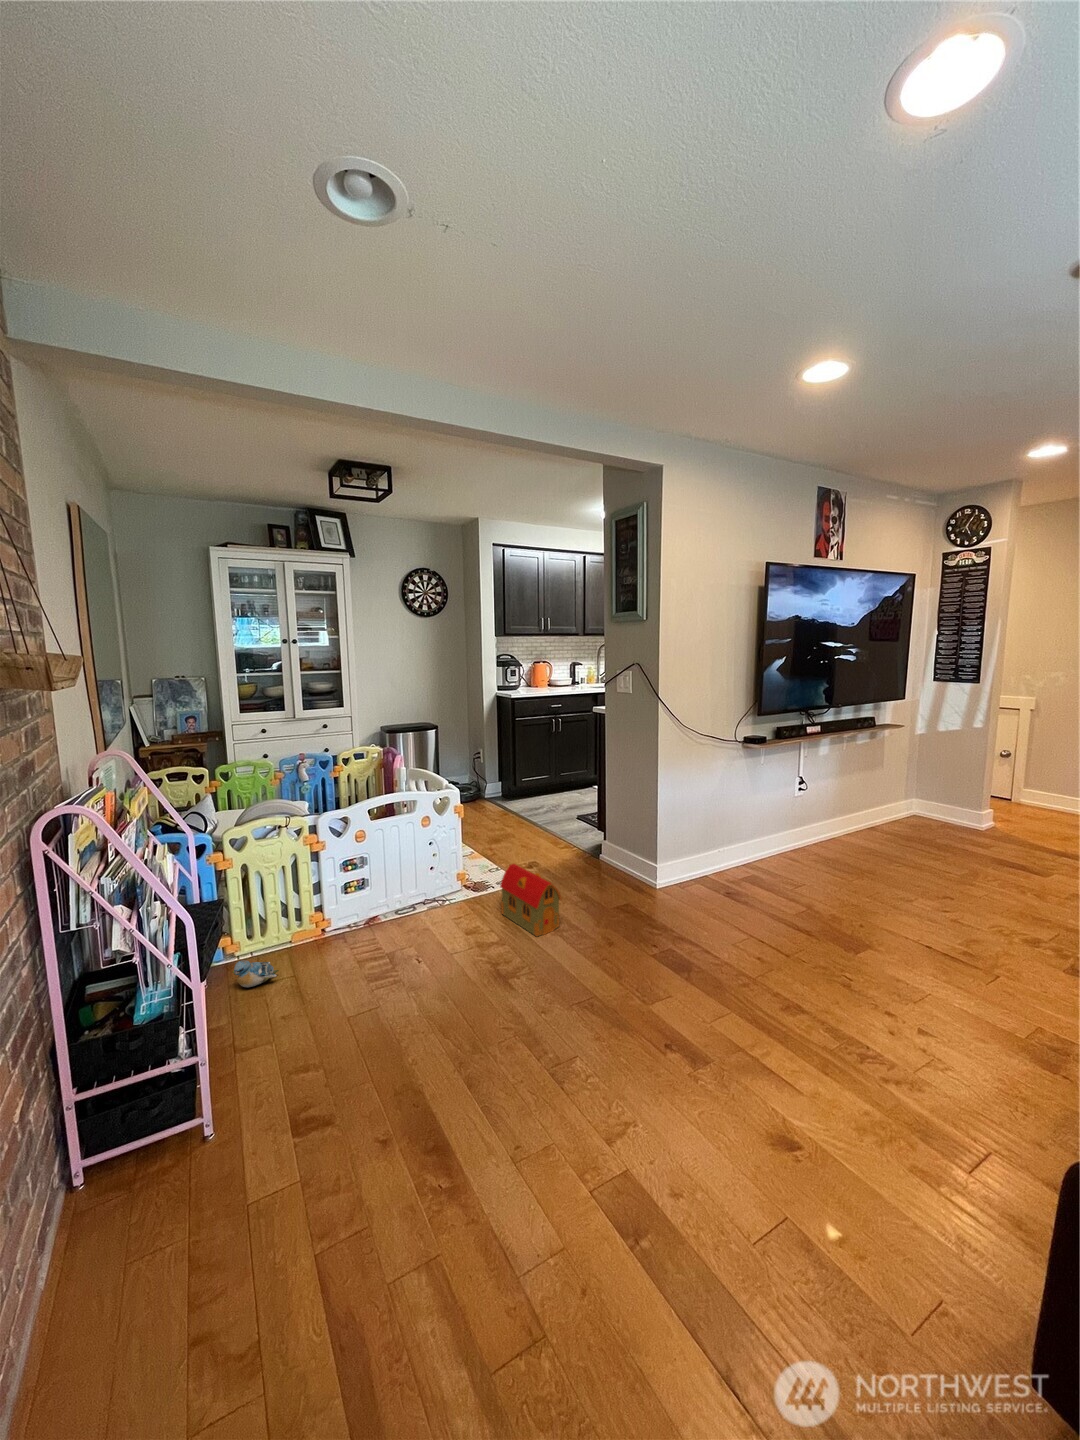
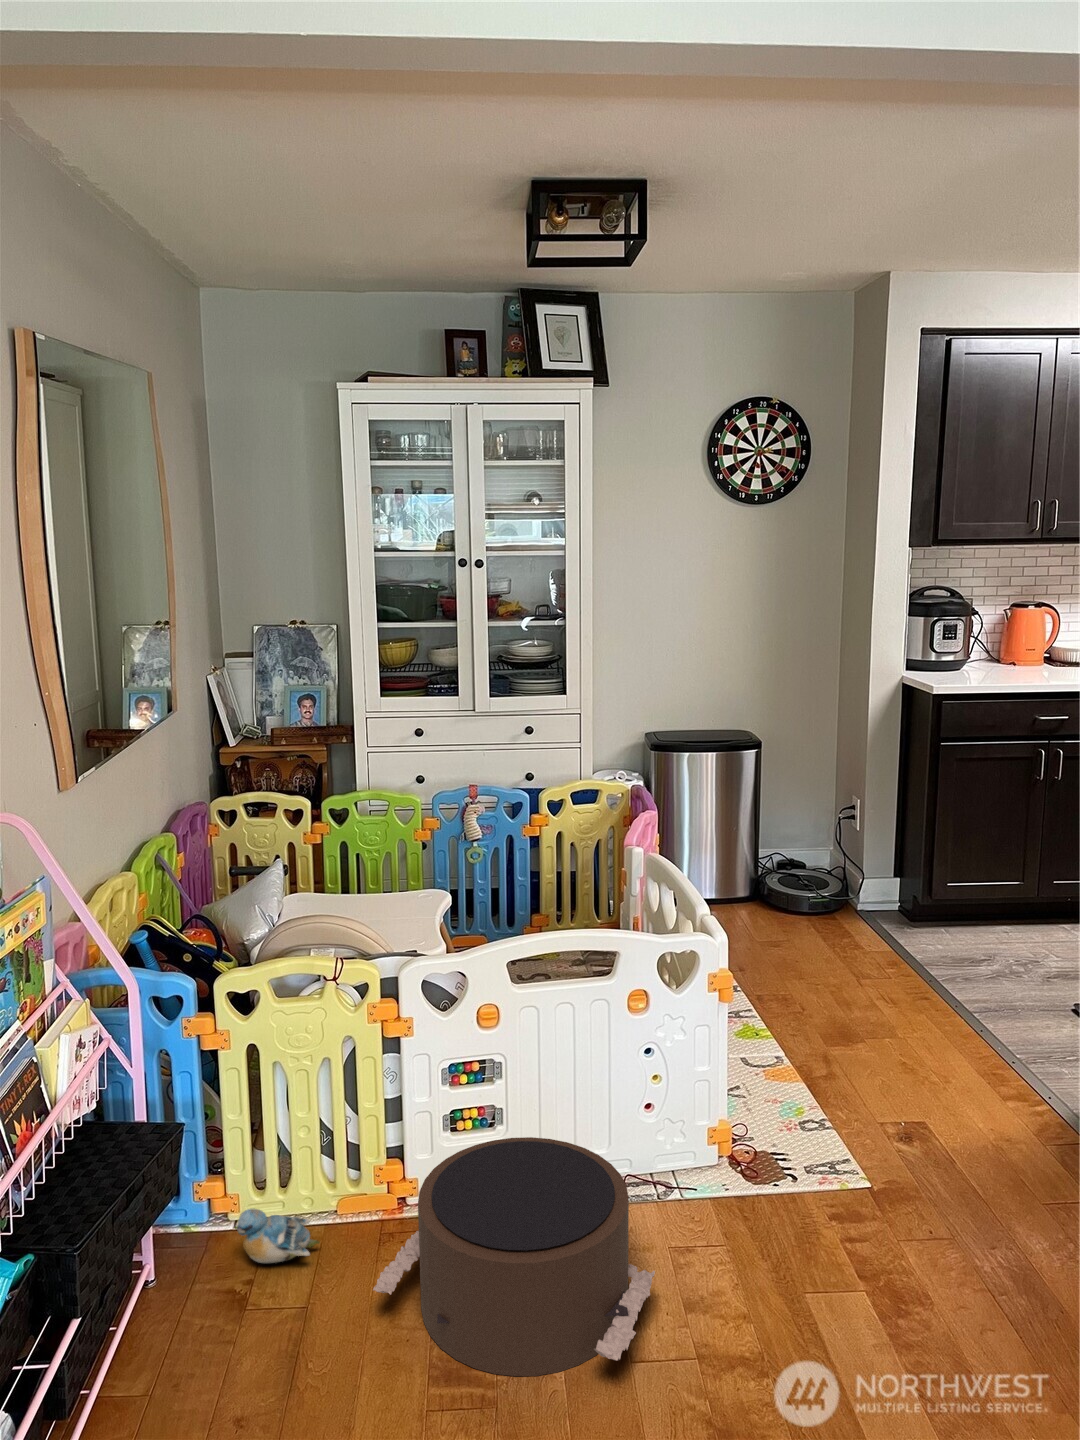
toy house: present [500,864,561,936] -> none [805,1116,949,1317]
pouf: none [320,896,449,997] -> present [373,1137,655,1376]

